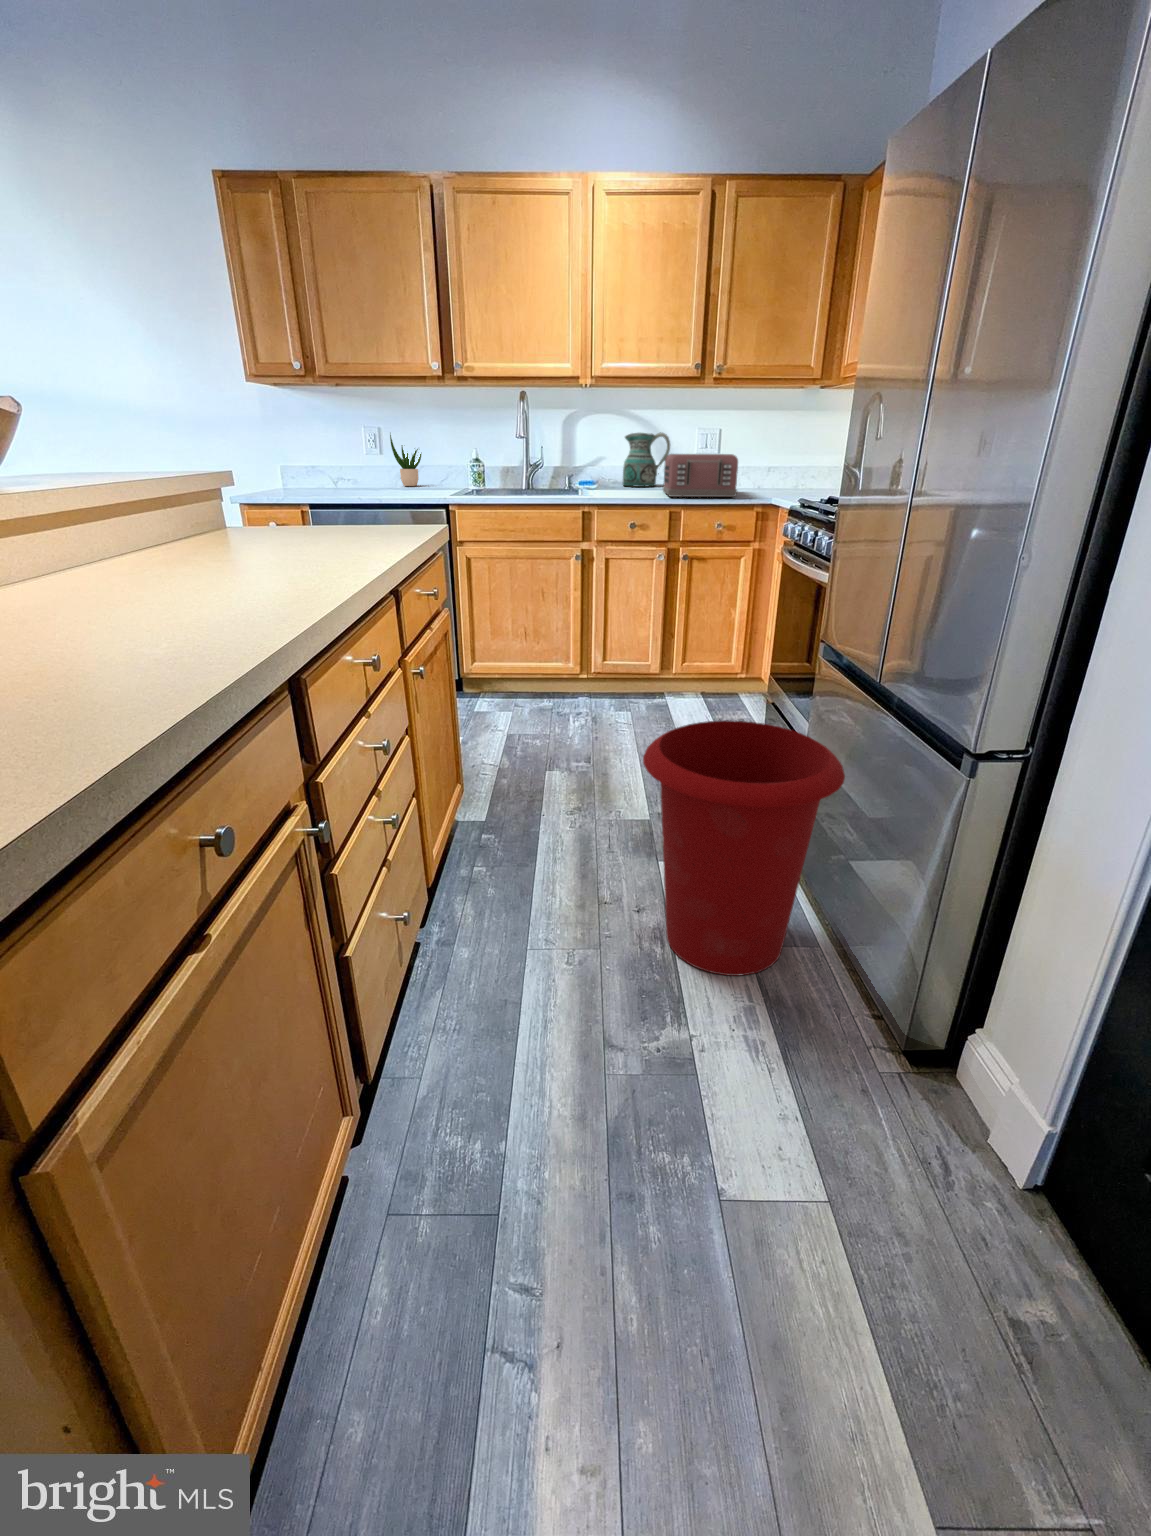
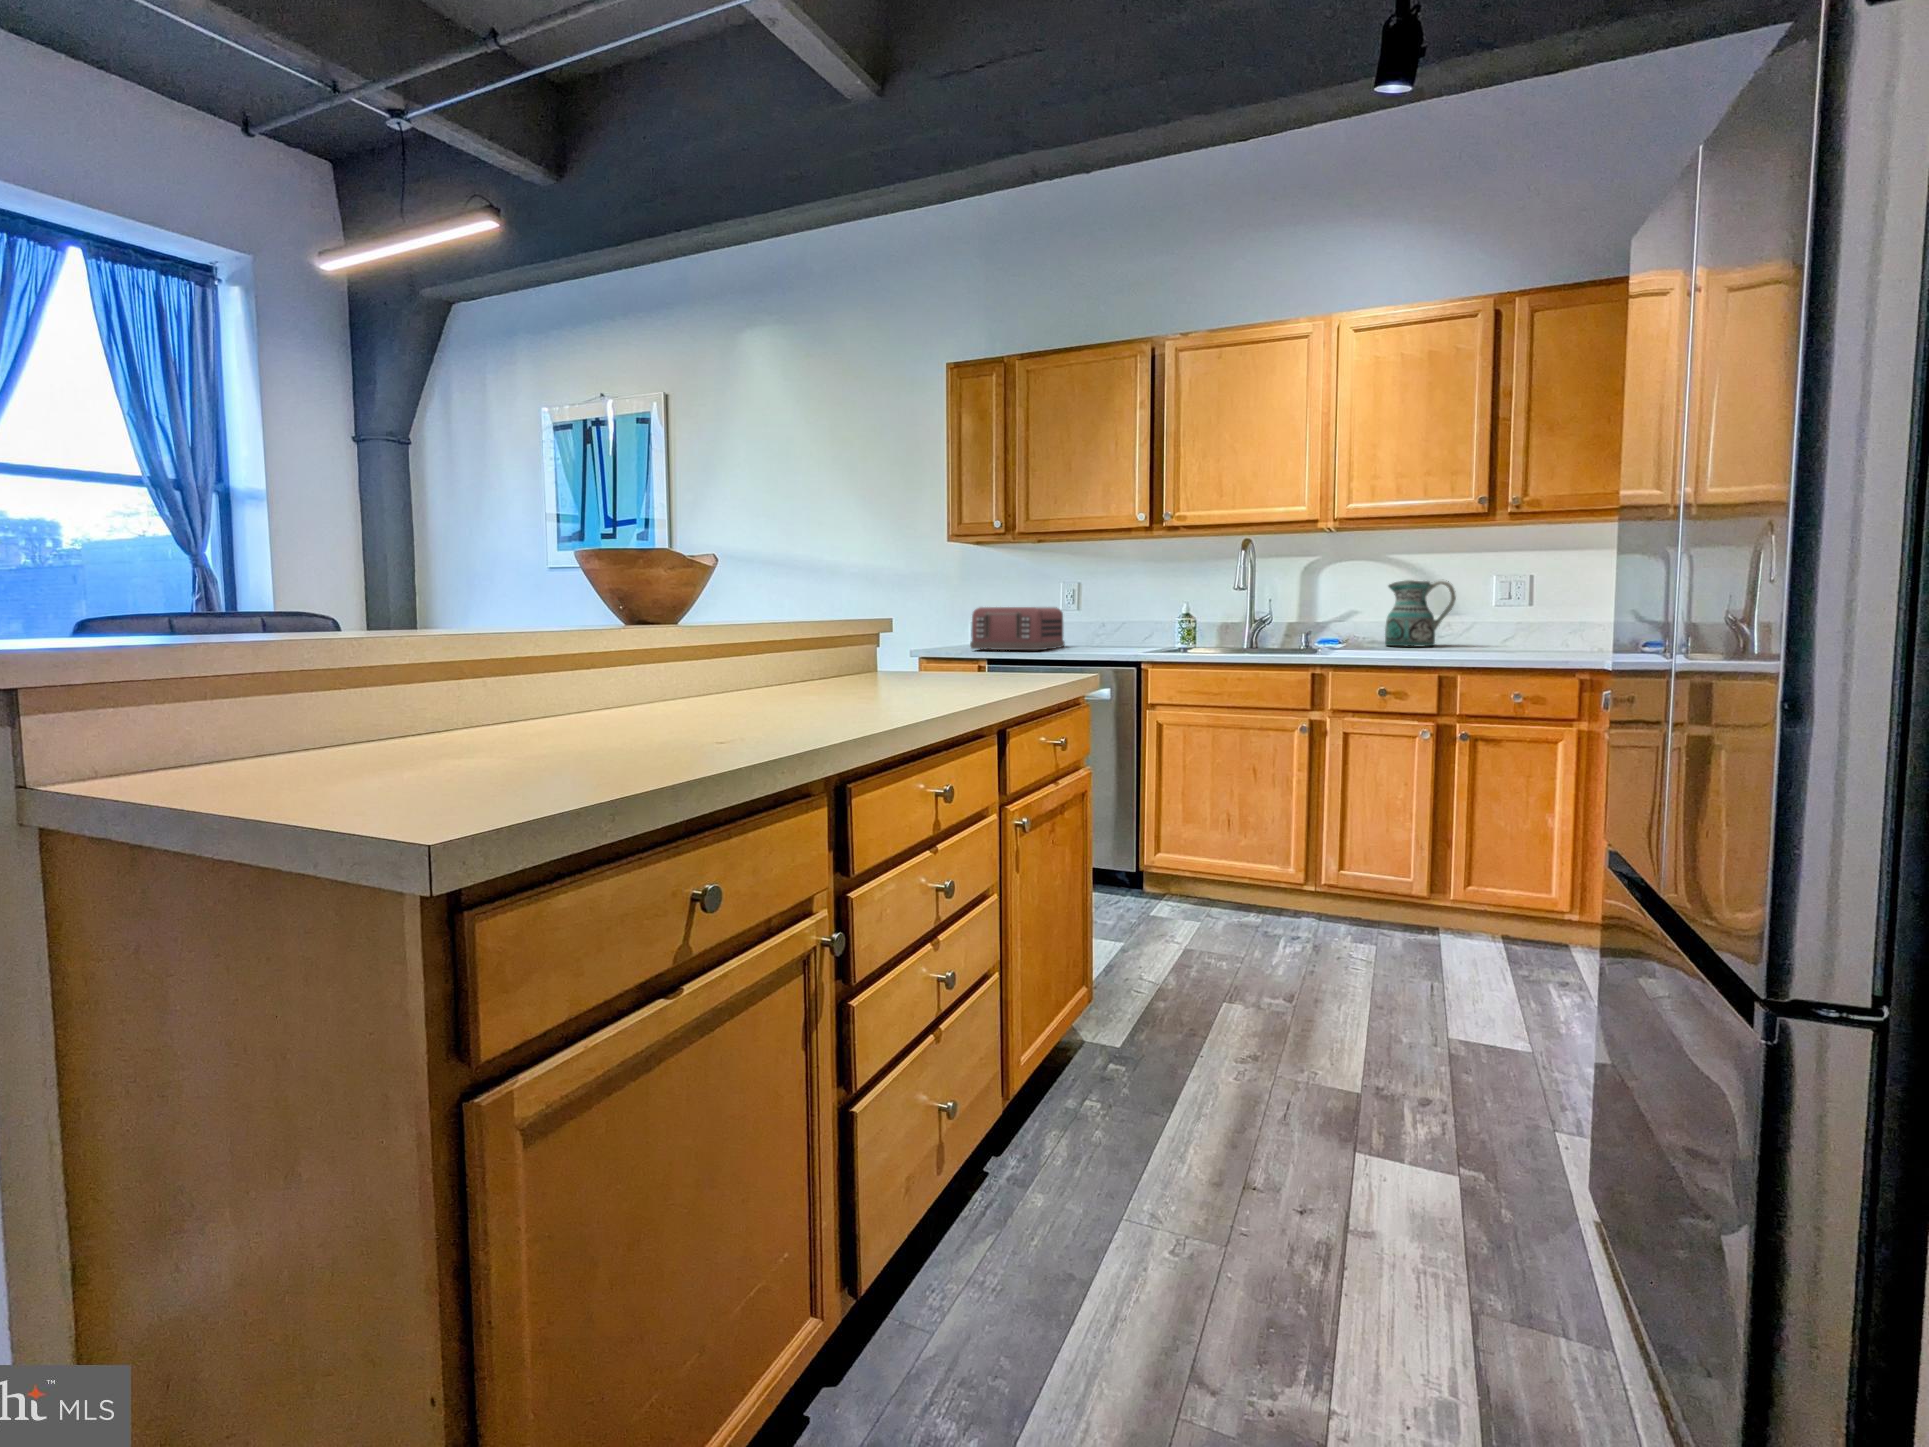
potted plant: present [390,435,421,486] -> none [1088,586,1125,644]
toaster: present [663,454,738,497] -> present [970,607,1065,650]
waste bin: present [643,721,845,976] -> none [1291,935,1616,1354]

